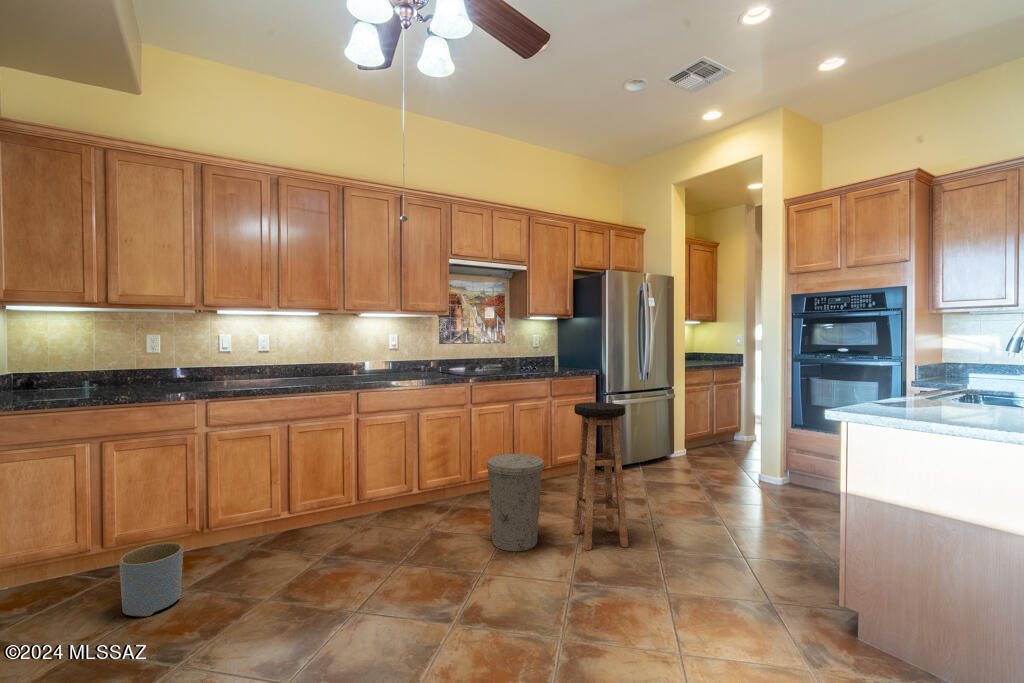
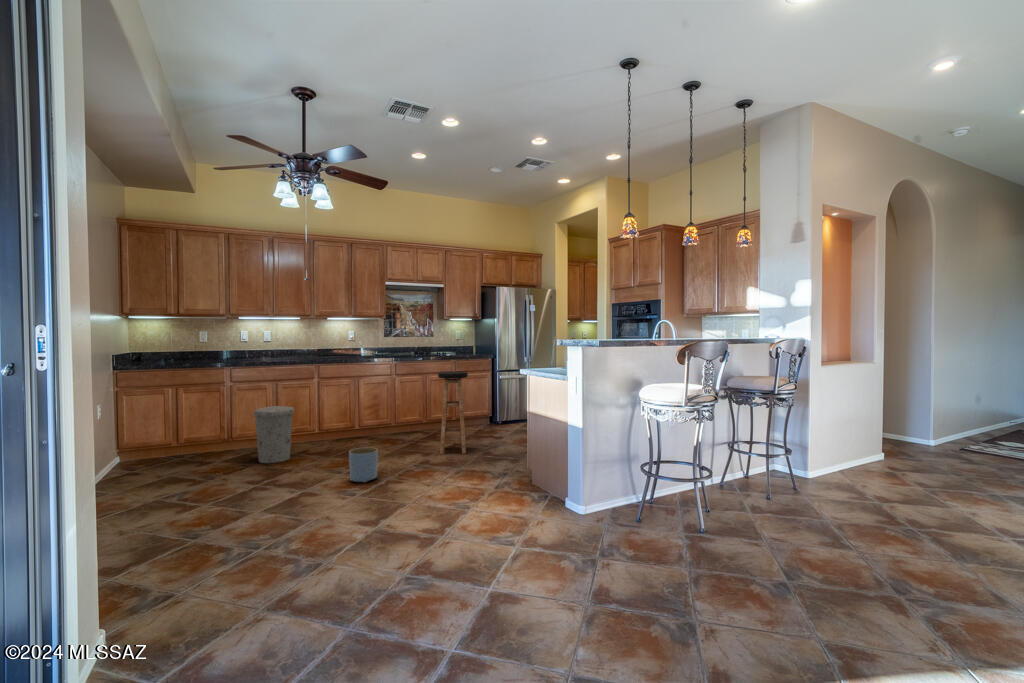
trash can: present [487,454,544,551] -> present [254,406,294,463]
planter: present [119,542,183,616] -> present [349,447,378,482]

